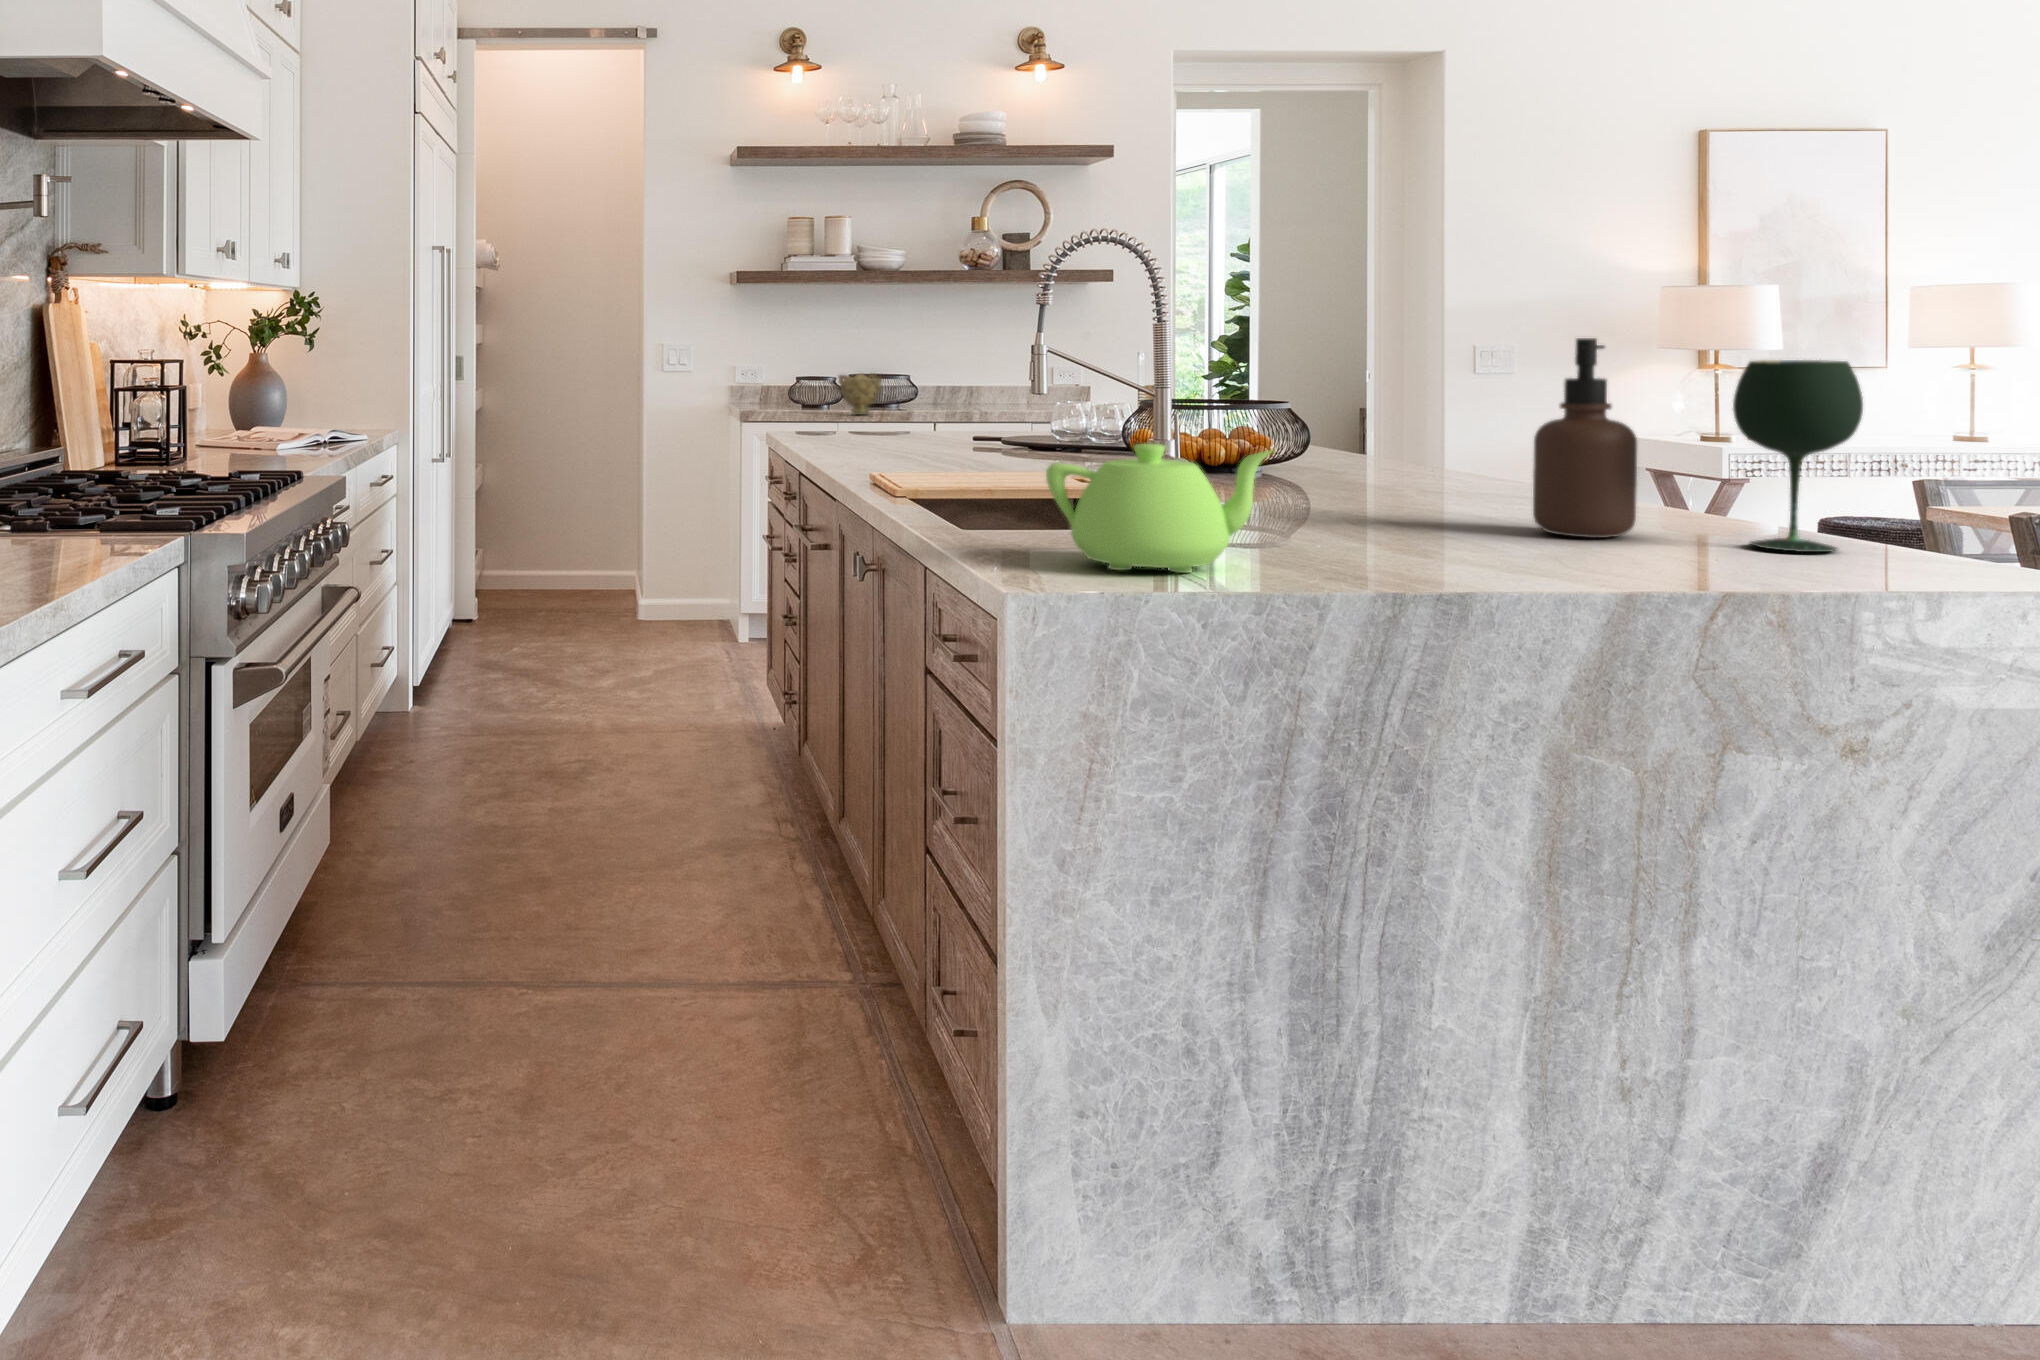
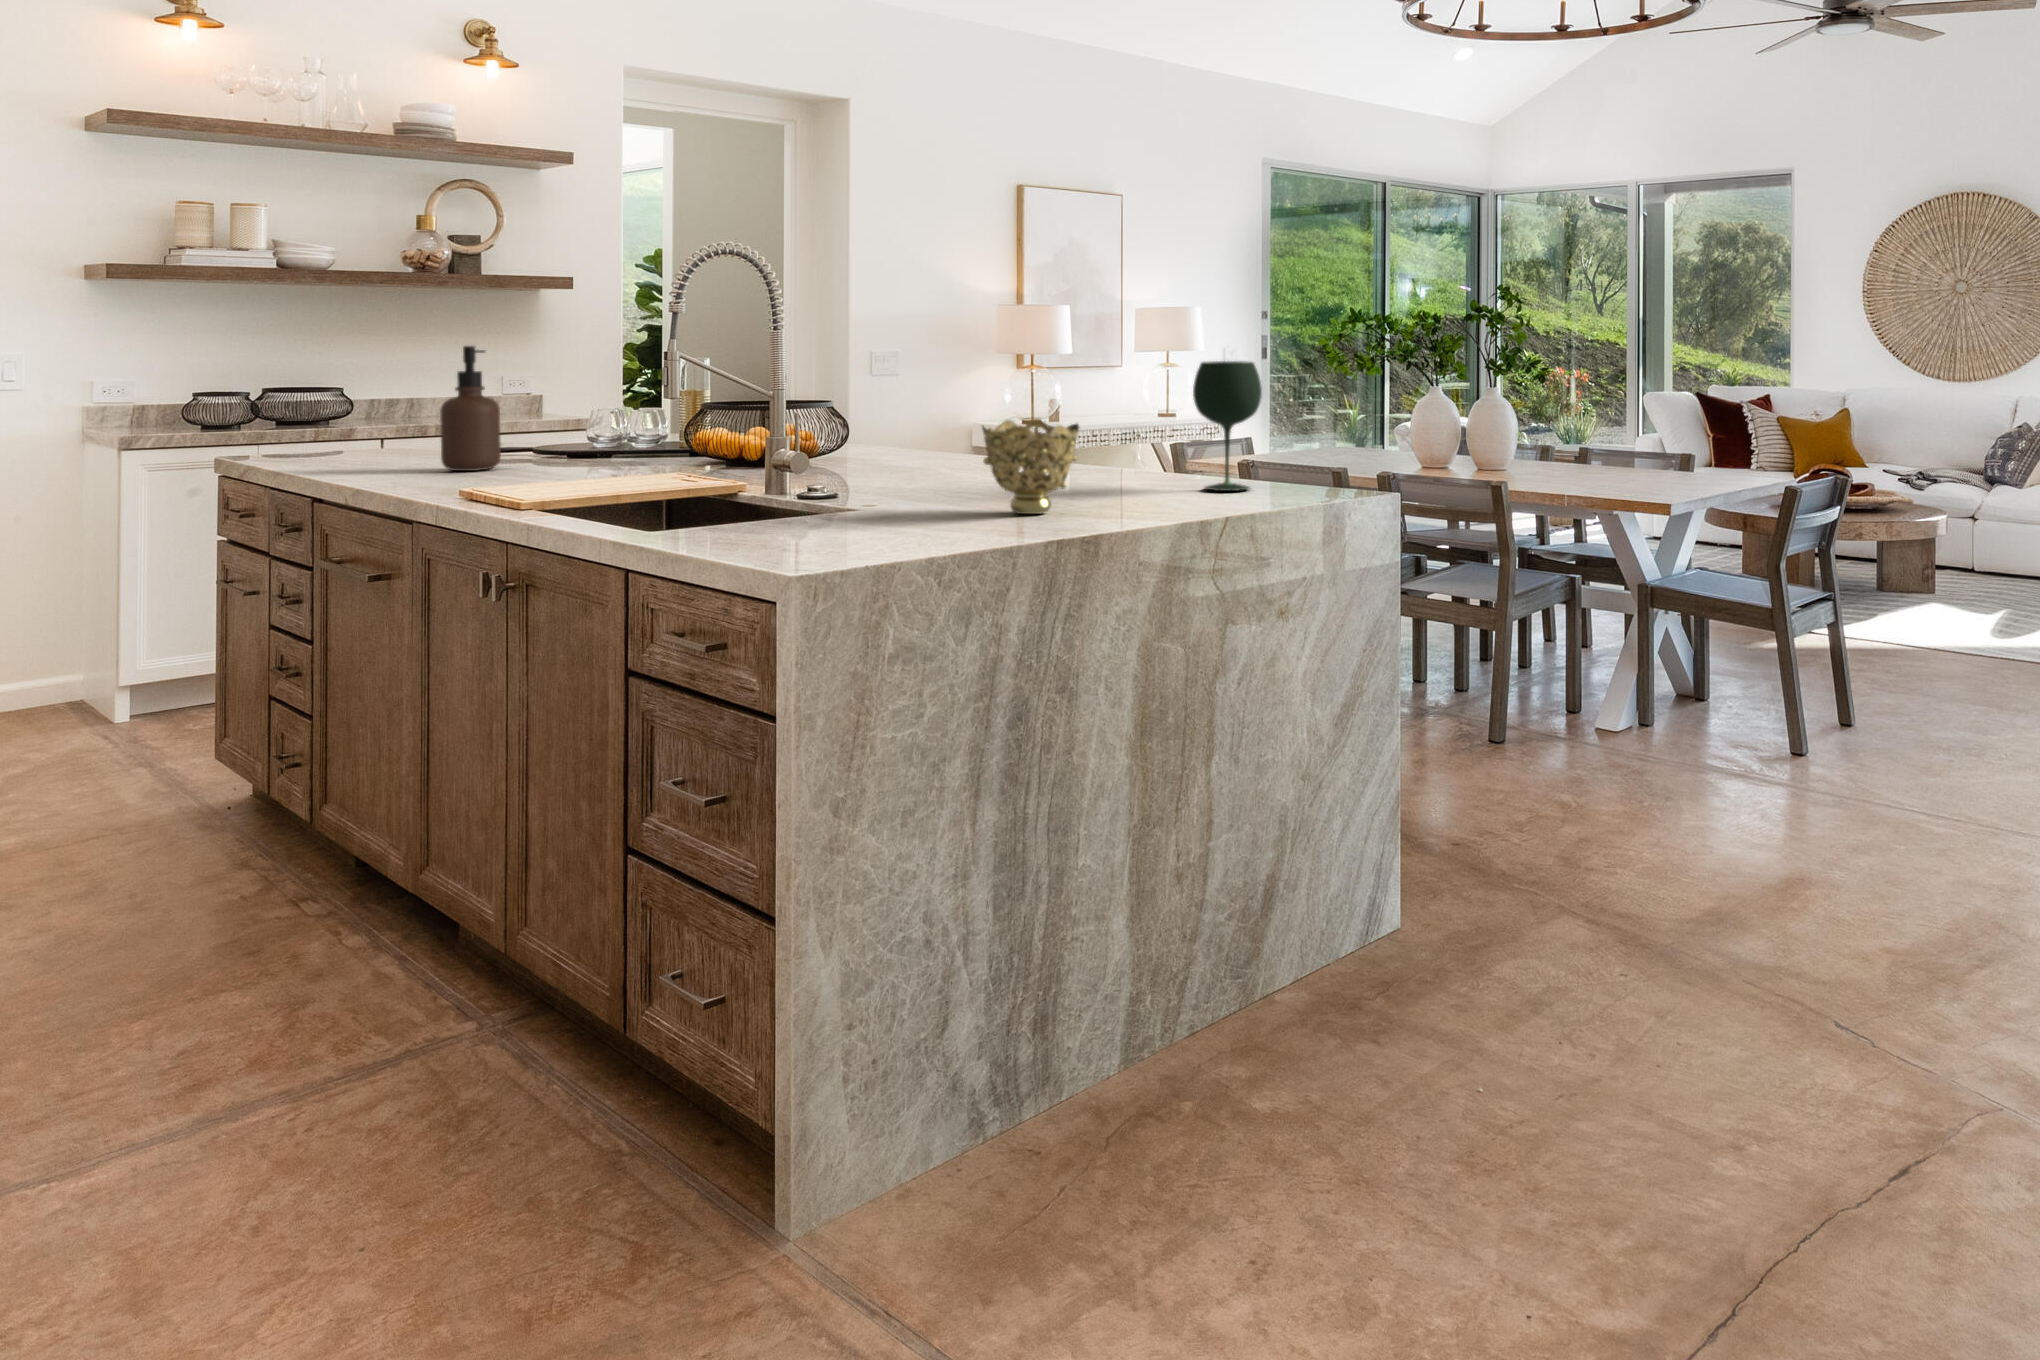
soap dispenser: present [1533,338,1637,538] -> present [440,346,501,471]
decorative bowl: present [839,374,881,415] -> present [982,419,1079,514]
teapot: present [1046,444,1272,573] -> none [770,435,952,546]

